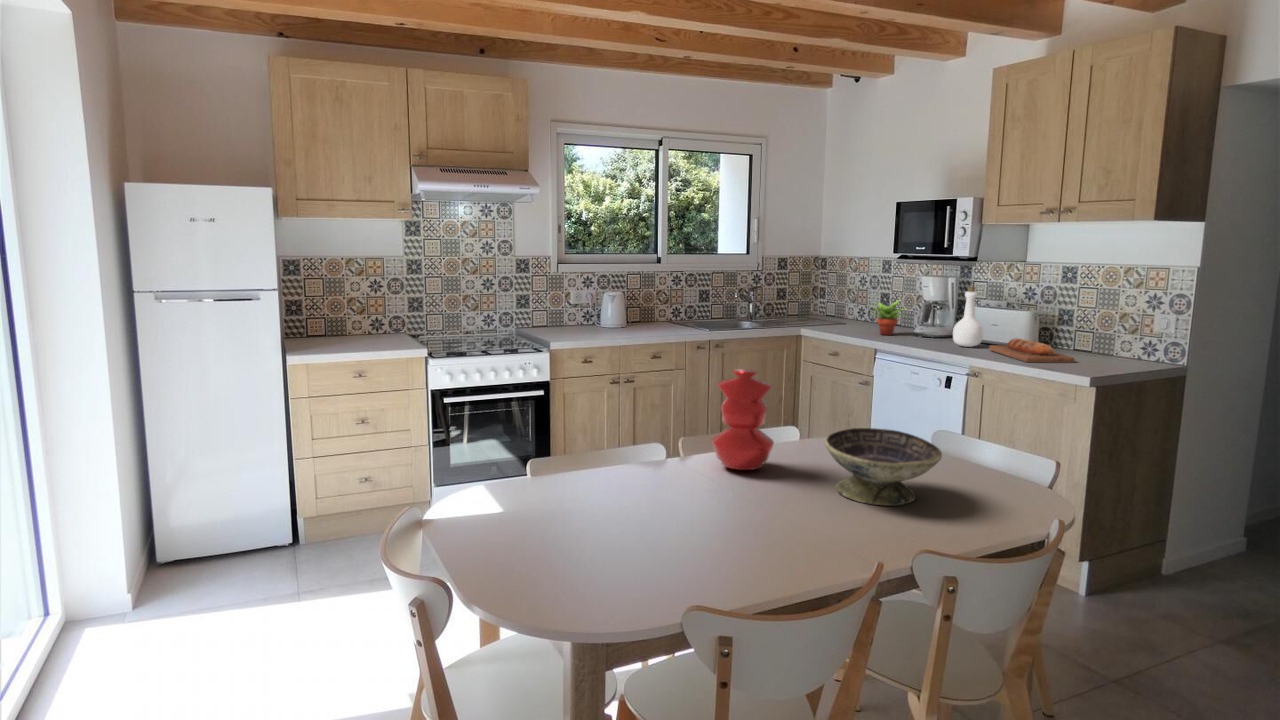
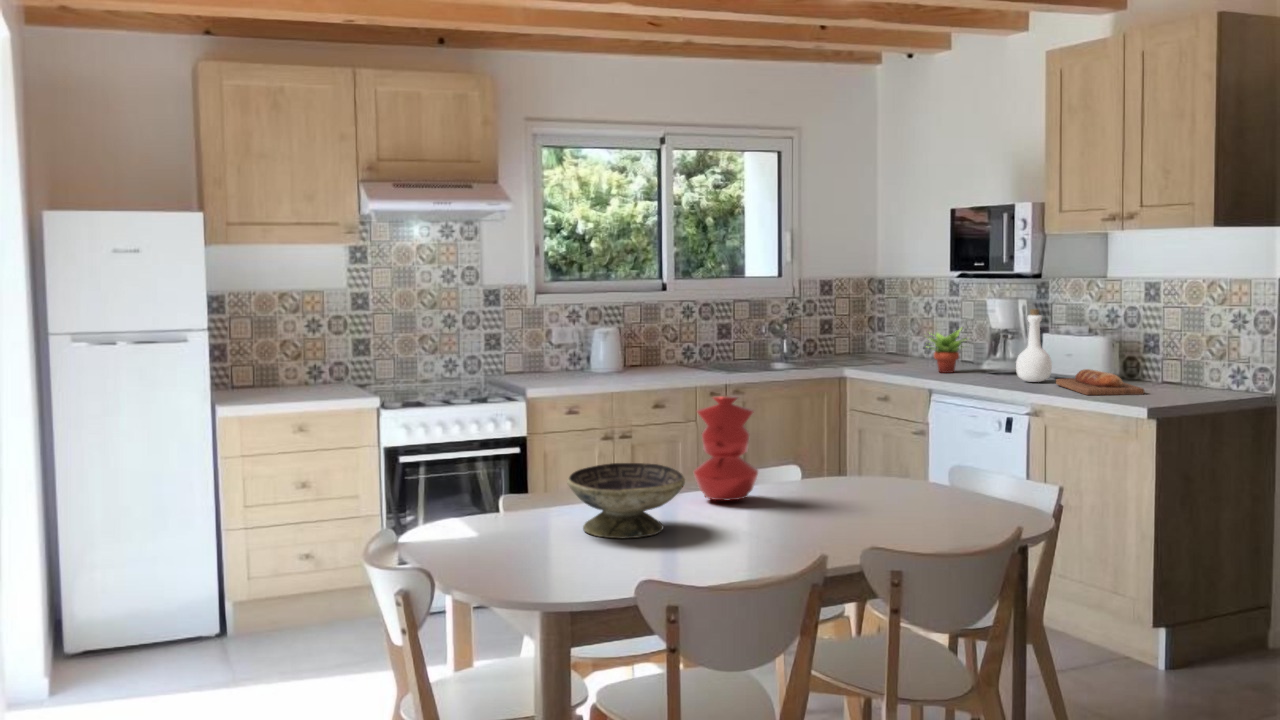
decorative bowl: present [825,428,942,506] -> present [567,463,685,538]

